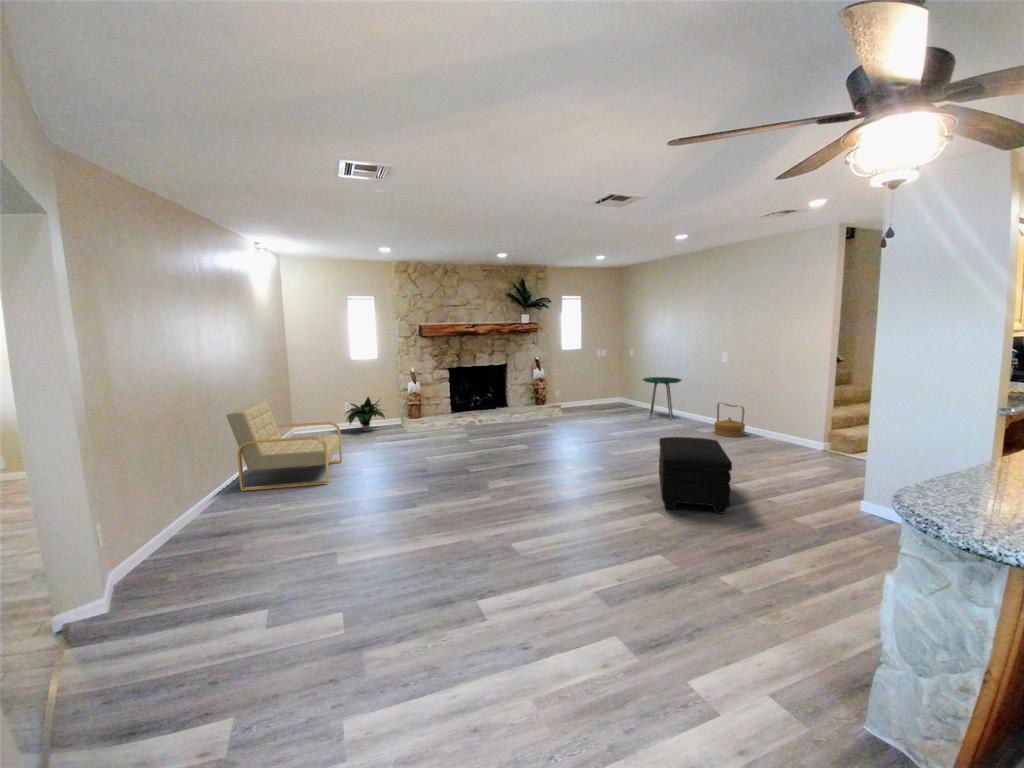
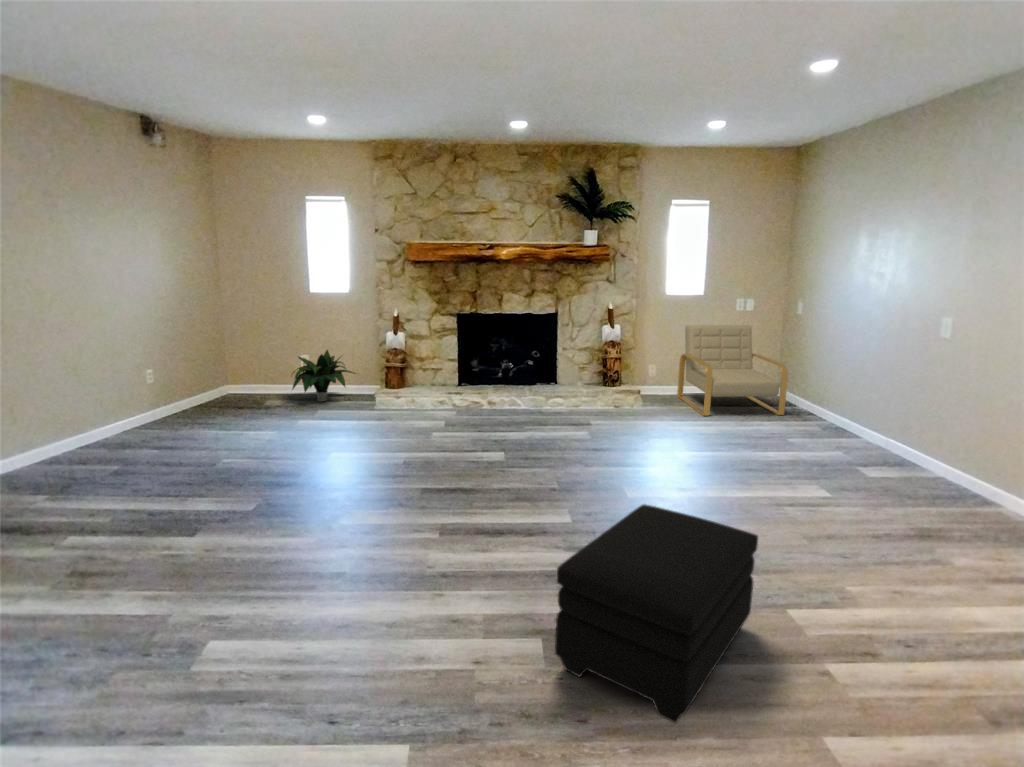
side table: present [643,377,681,420] -> none [784,357,865,445]
armchair: present [227,402,342,491] -> present [677,325,788,416]
woven basket: present [714,403,745,437] -> none [893,428,966,508]

